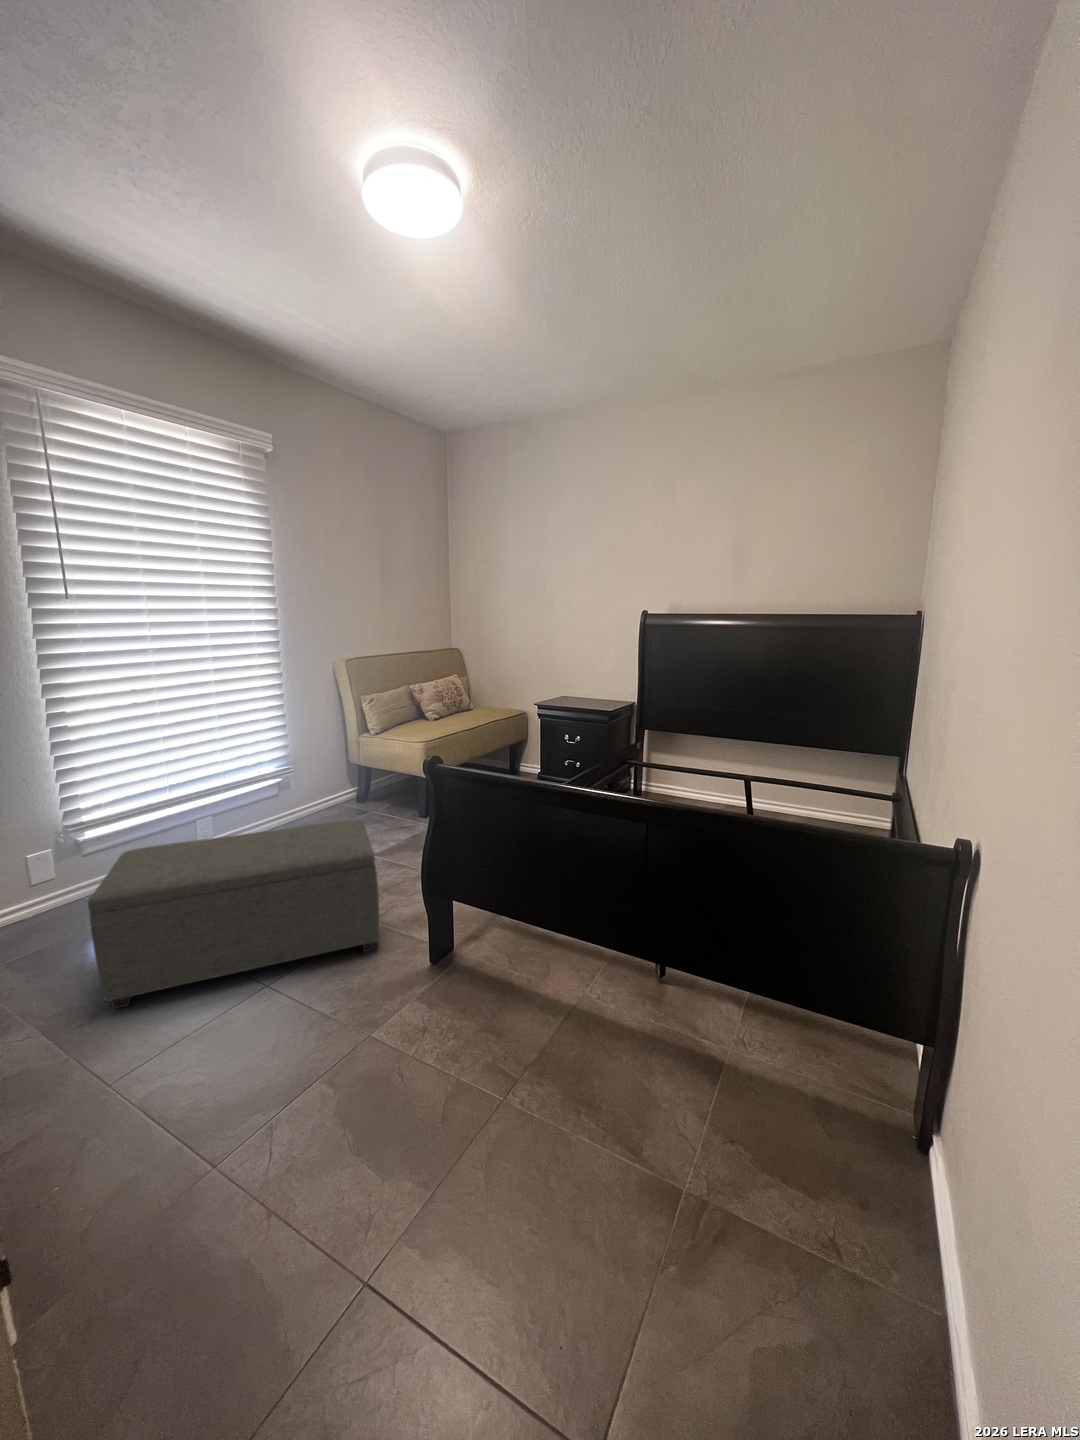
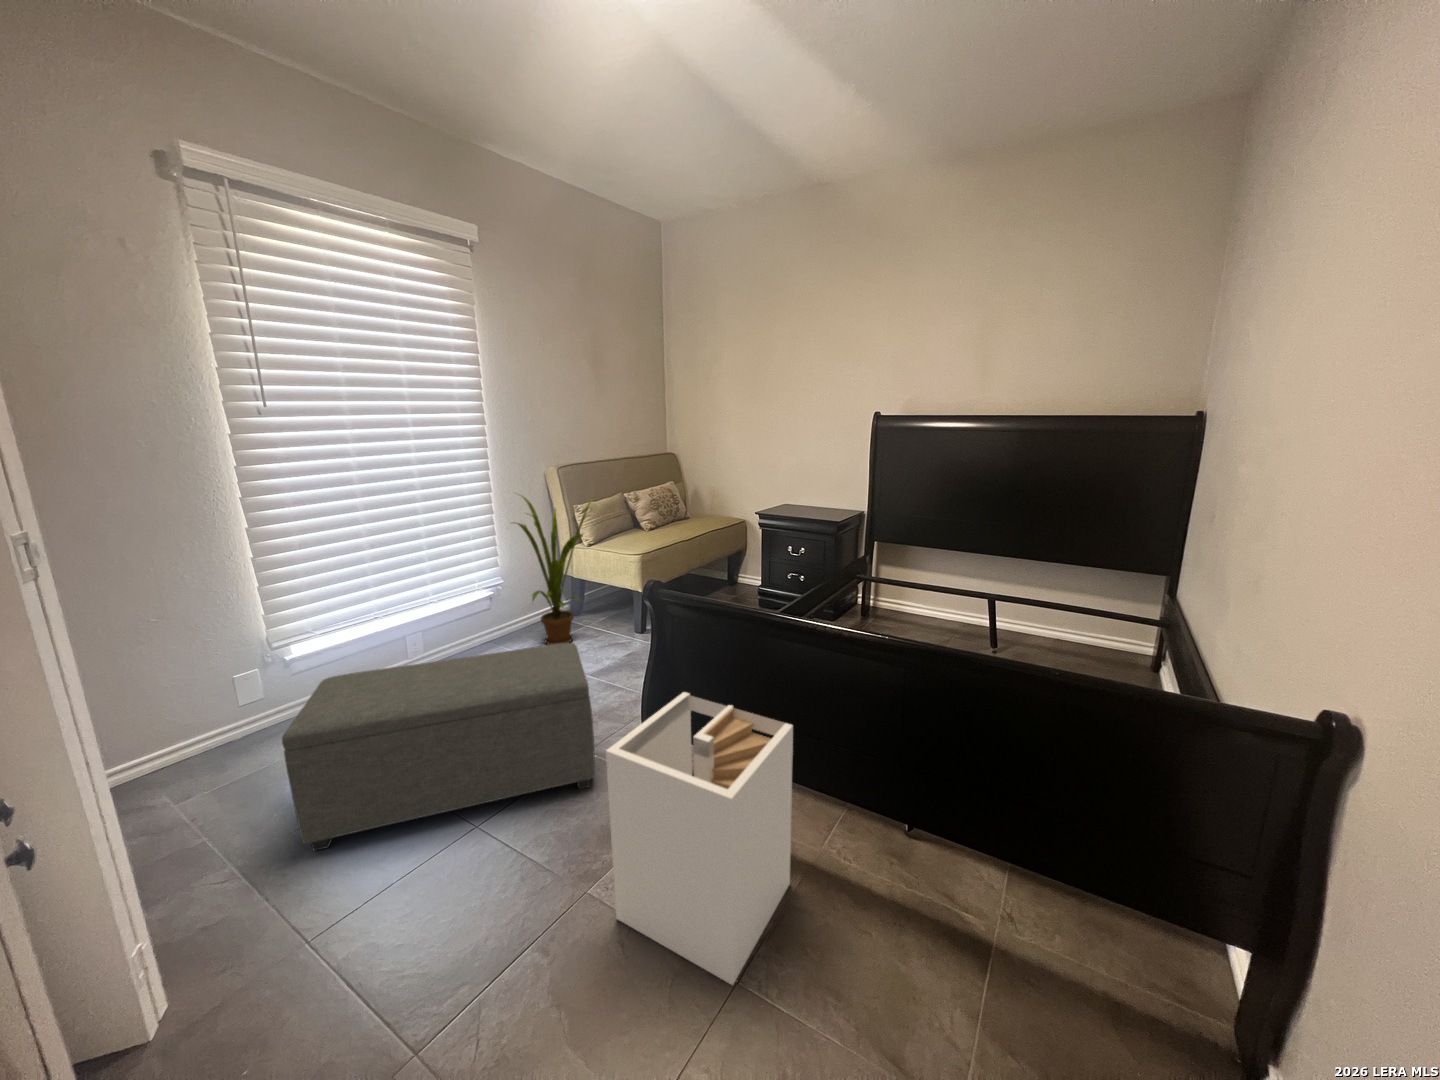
house plant: none [299,682,385,828] -> present [513,496,594,645]
laundry hamper: none [389,856,554,1104] -> present [606,692,793,985]

